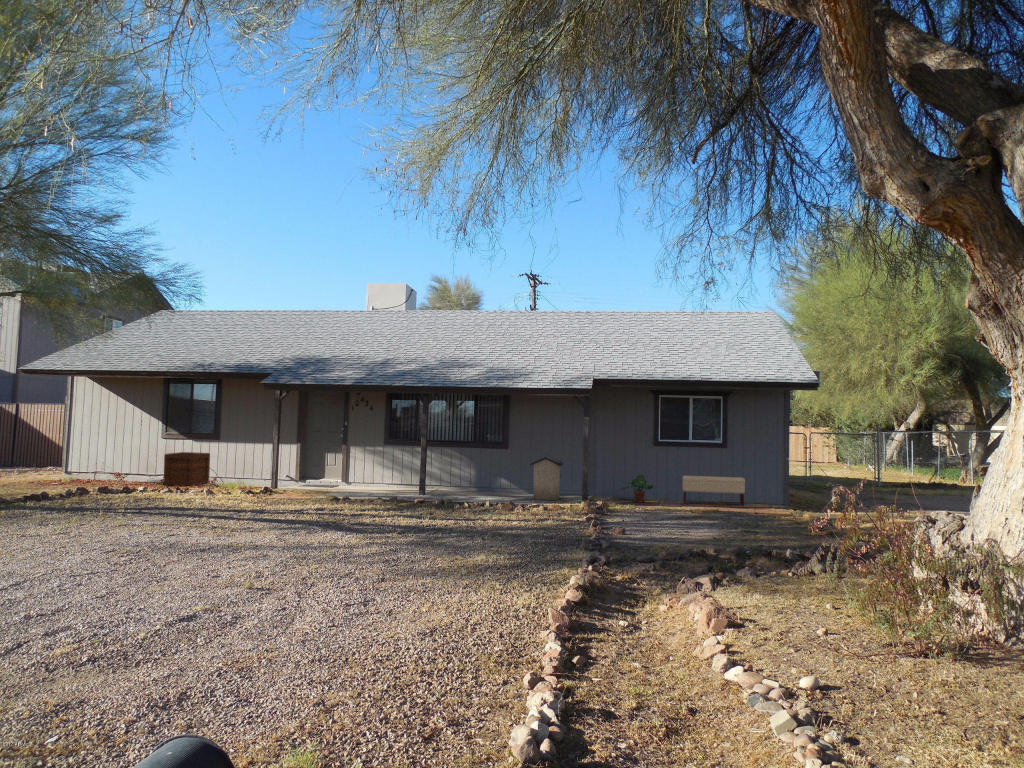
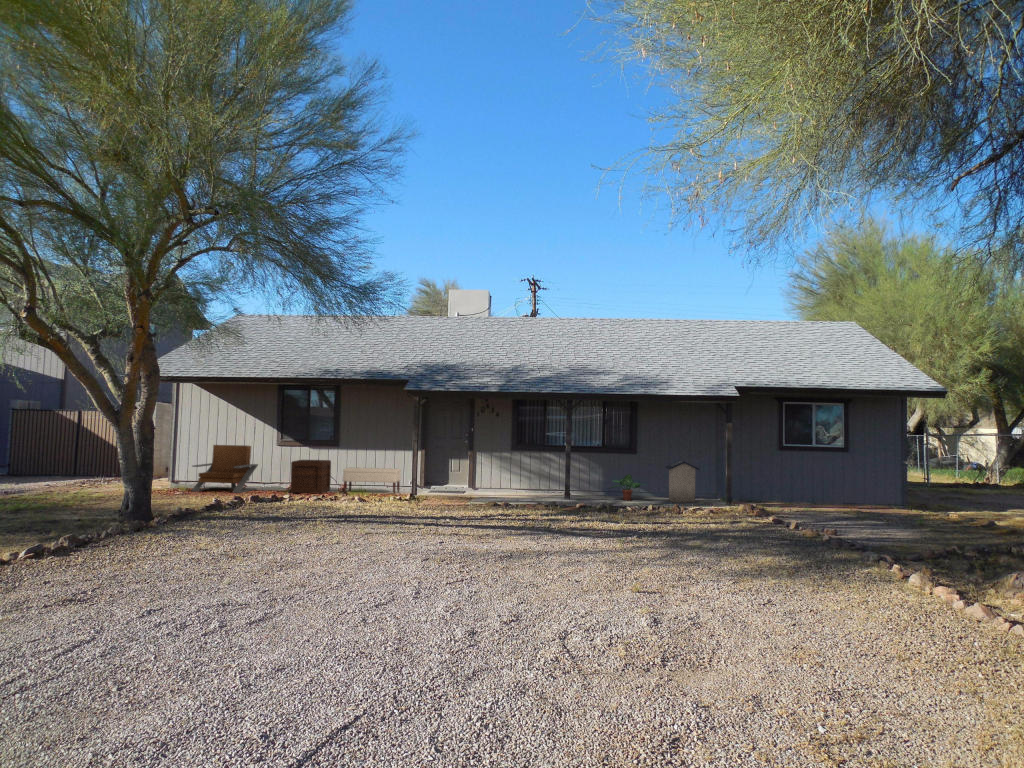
lounge chair: none [71,437,142,484] -> present [192,445,258,493]
potted plant: present [621,474,654,502] -> present [610,474,641,500]
bench: present [682,476,745,506] -> present [343,467,401,494]

